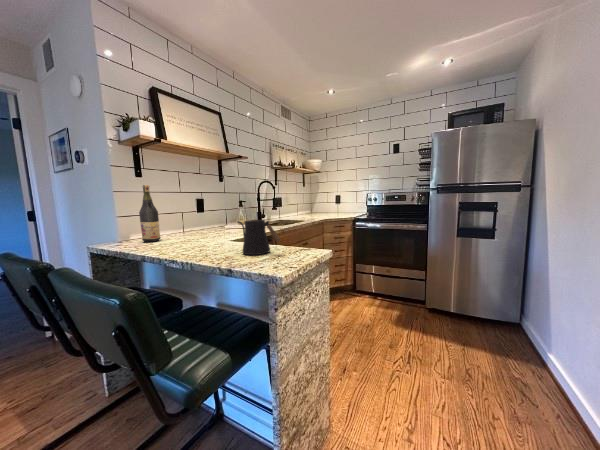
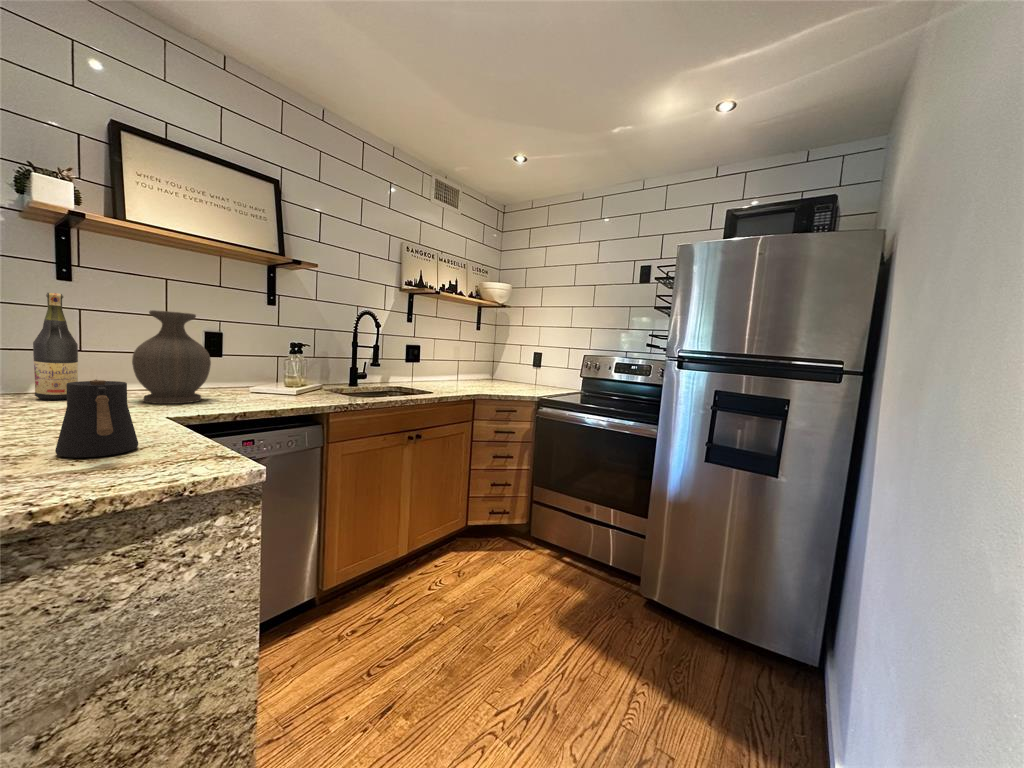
vase: none [187,189,221,238] -> present [132,310,211,404]

